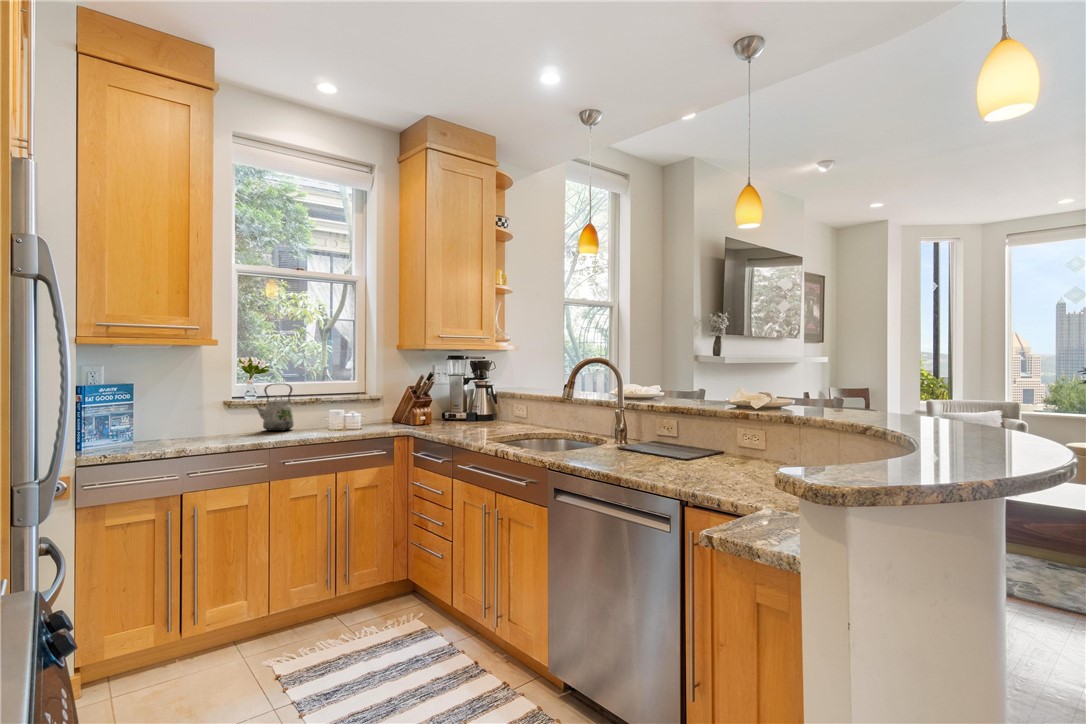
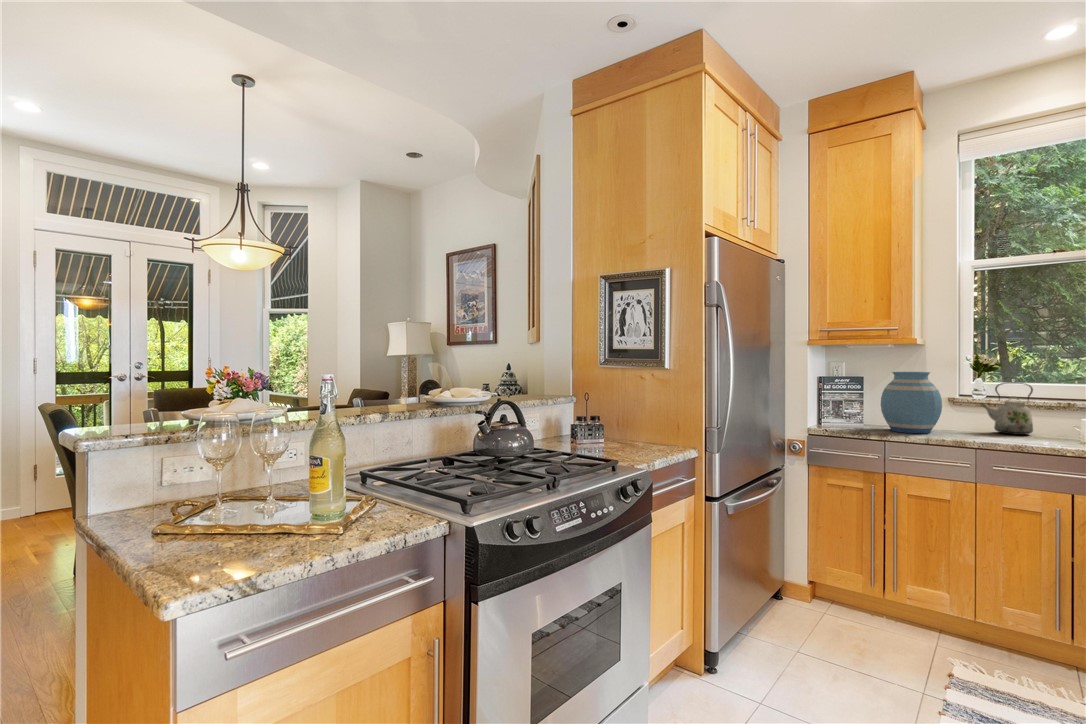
vase: none [163,376,229,444] -> present [881,372,942,433]

